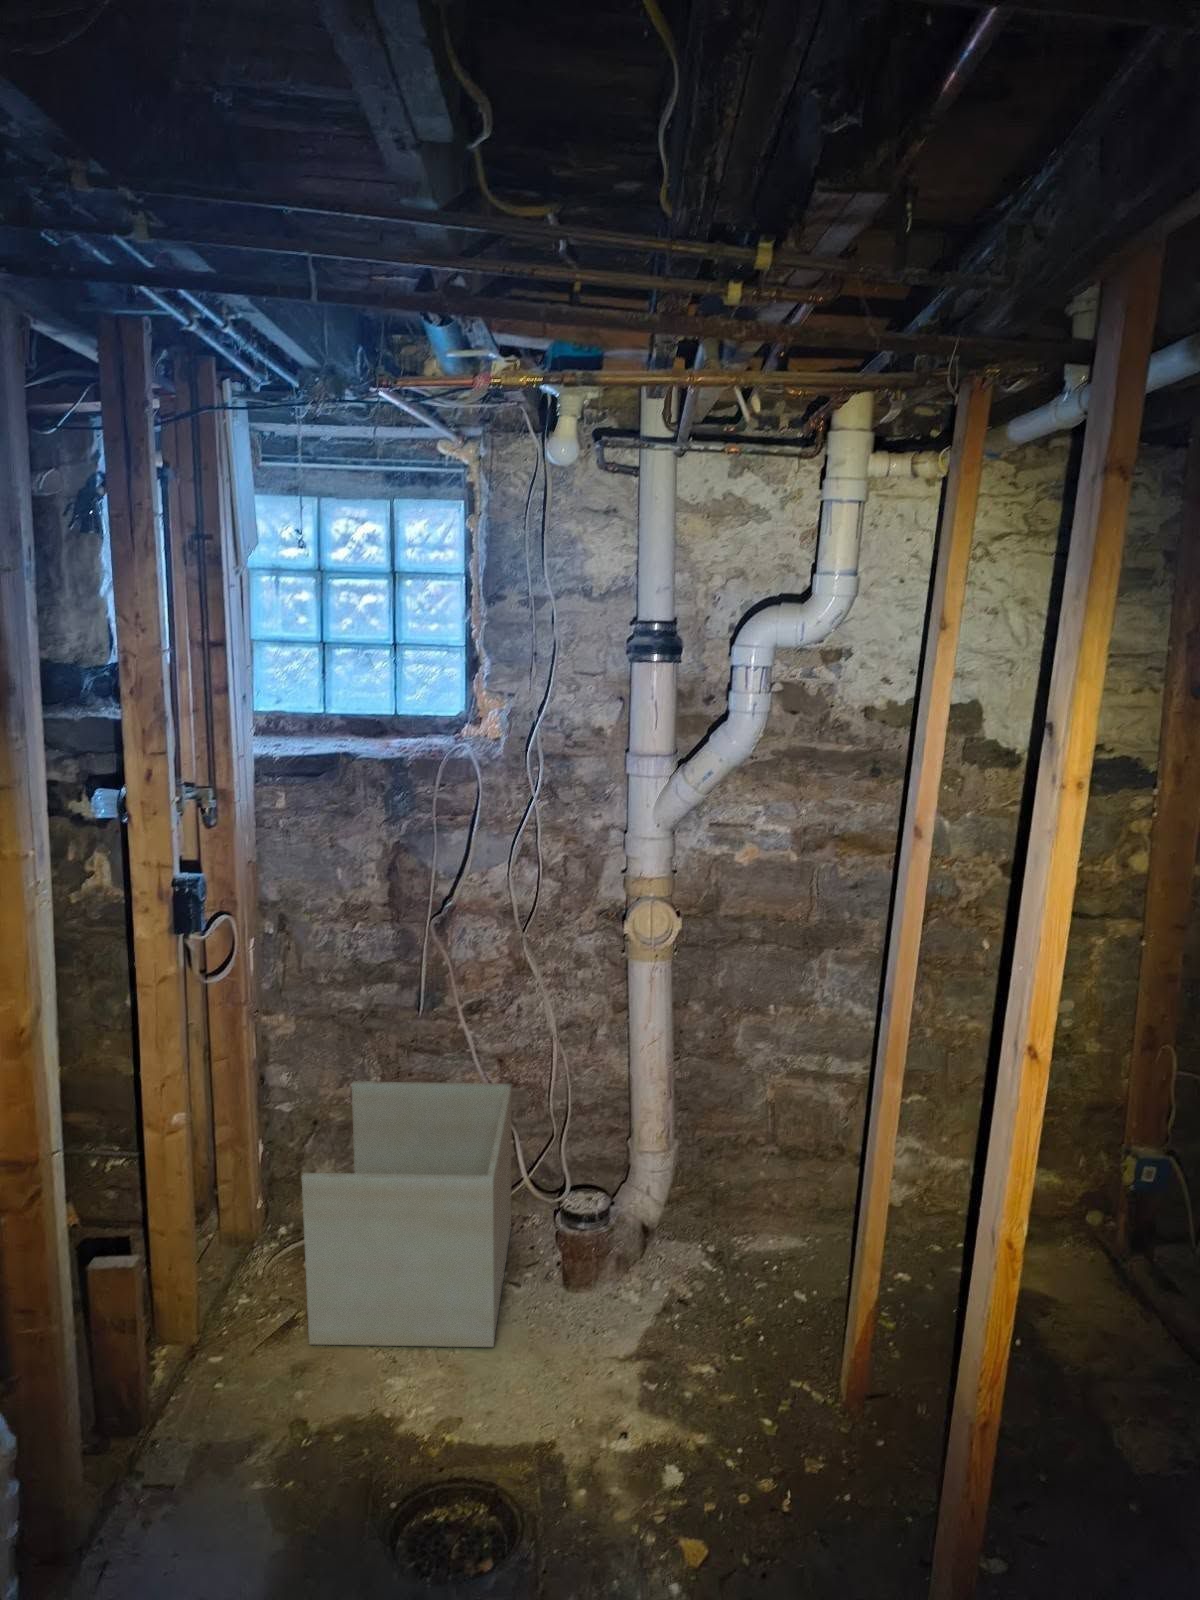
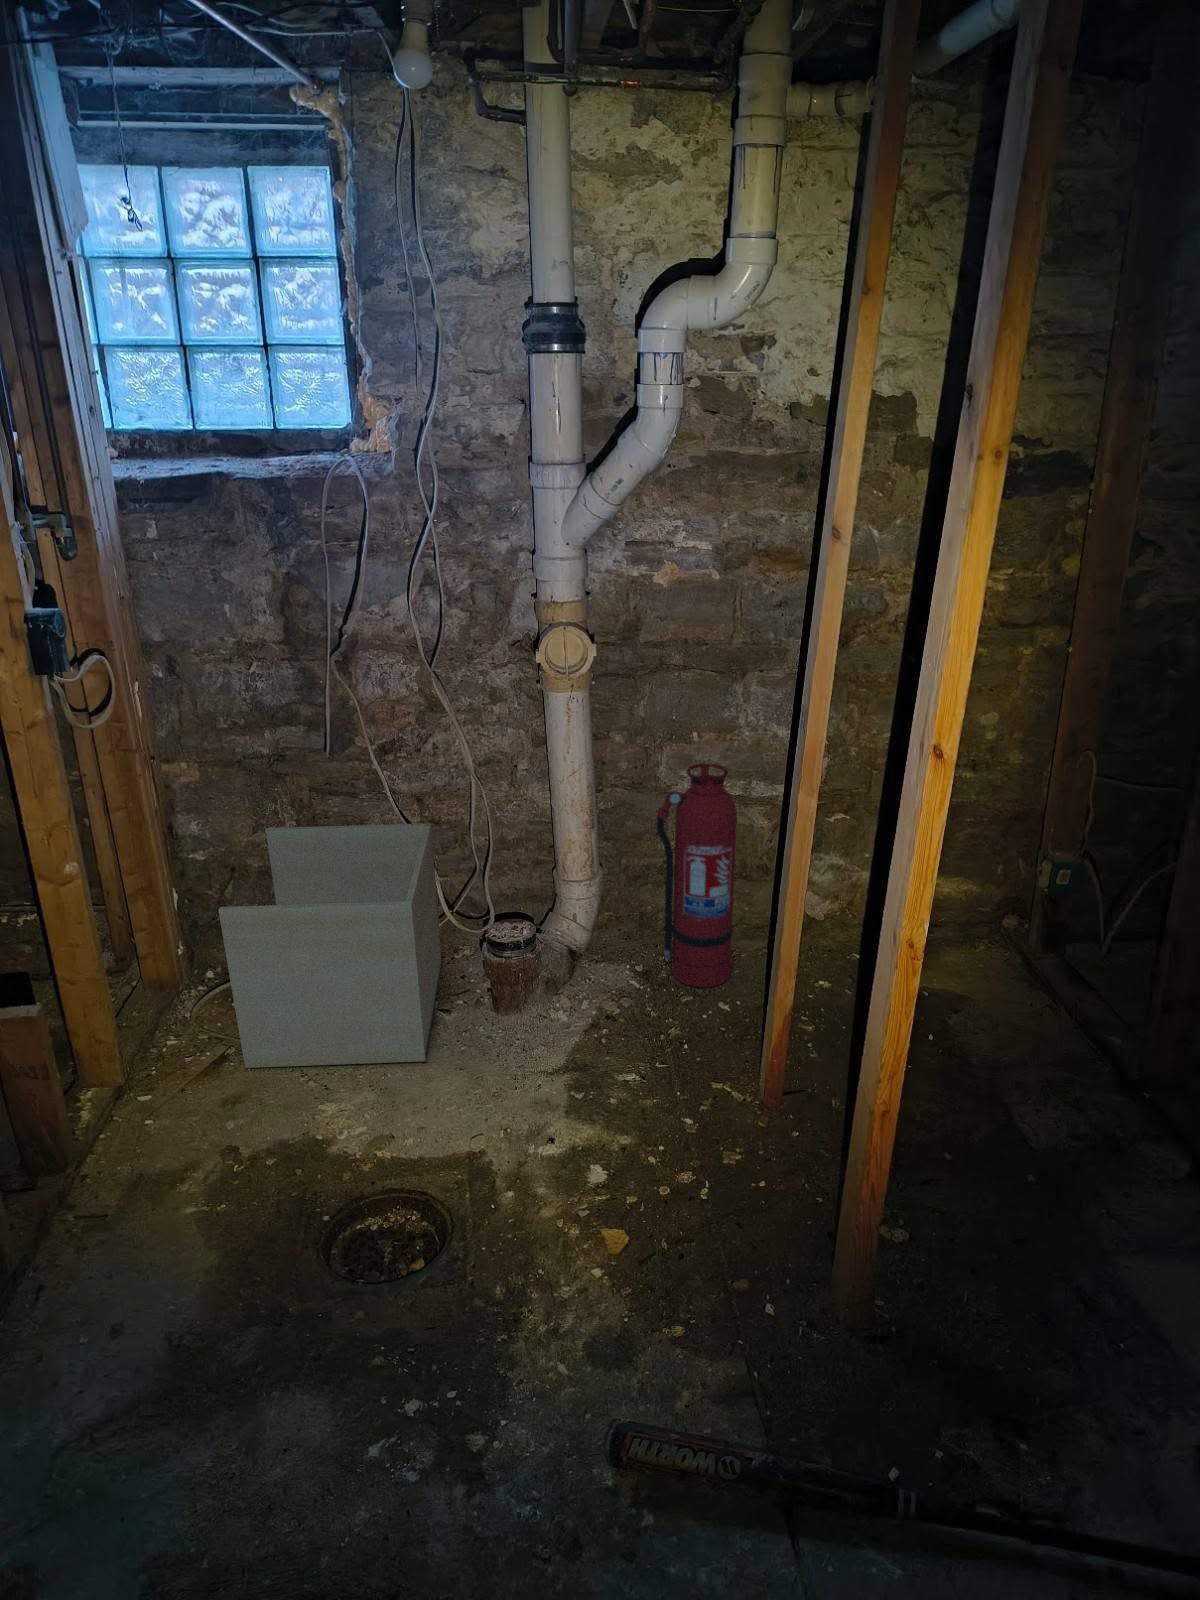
fire extinguisher: none [733,1037,814,1271] -> present [656,764,737,988]

